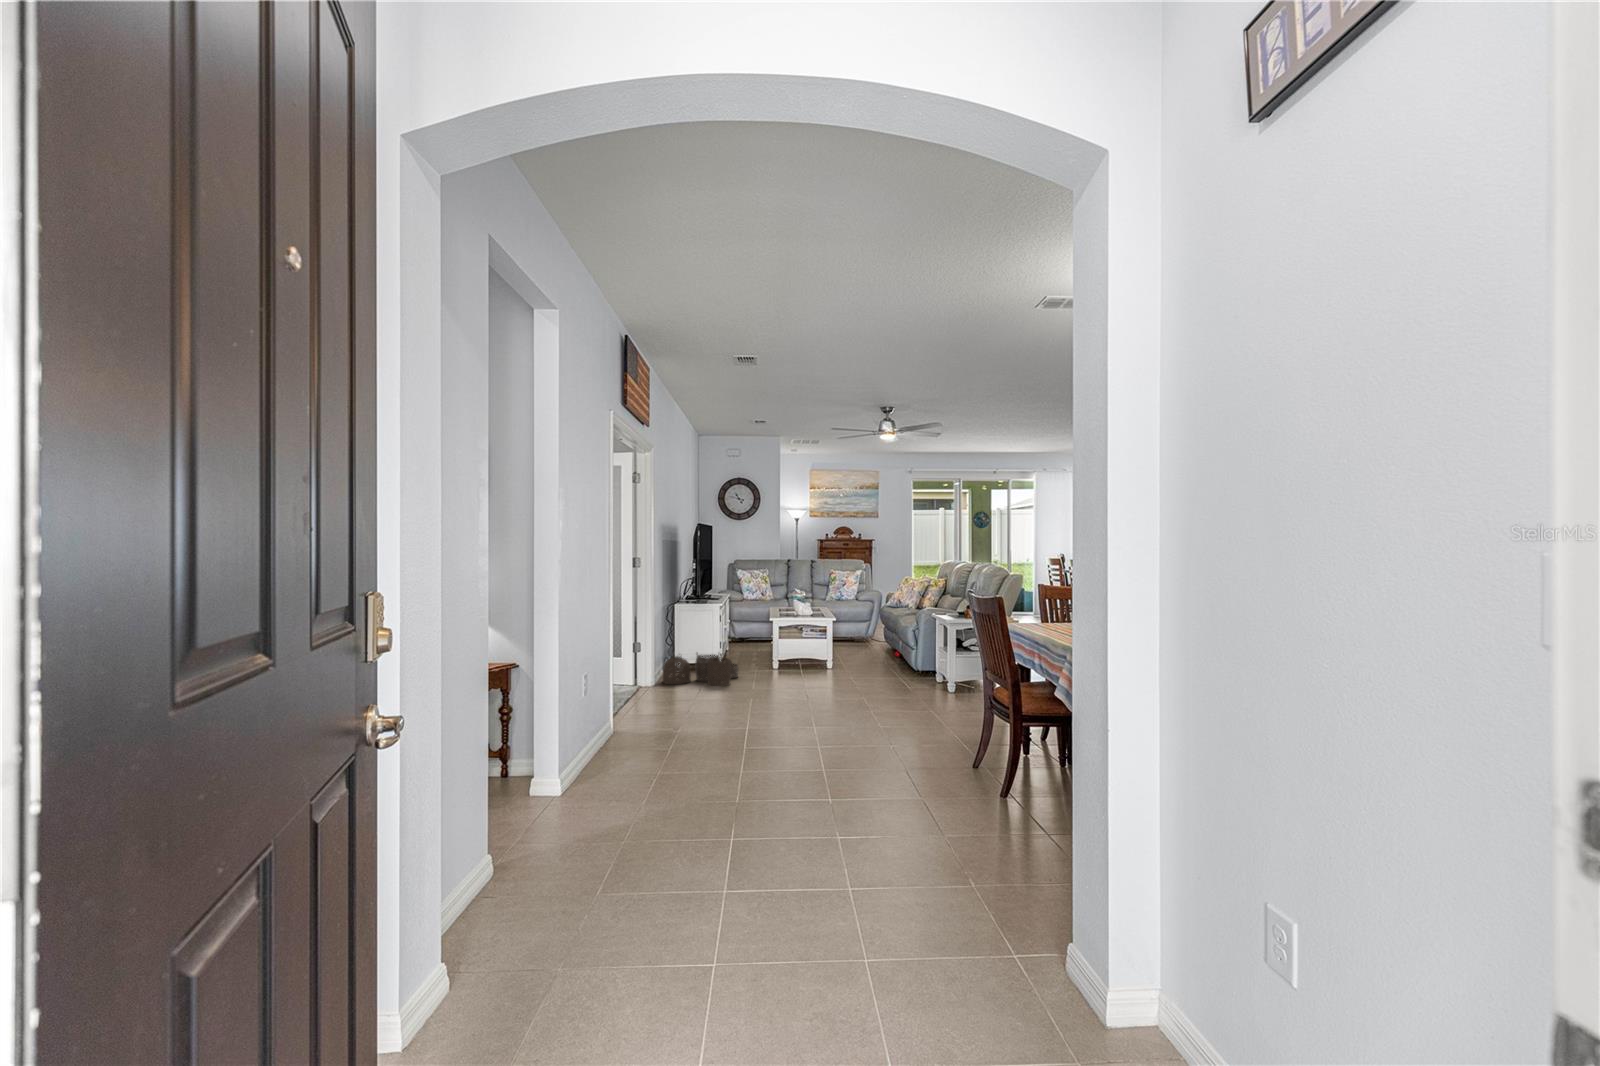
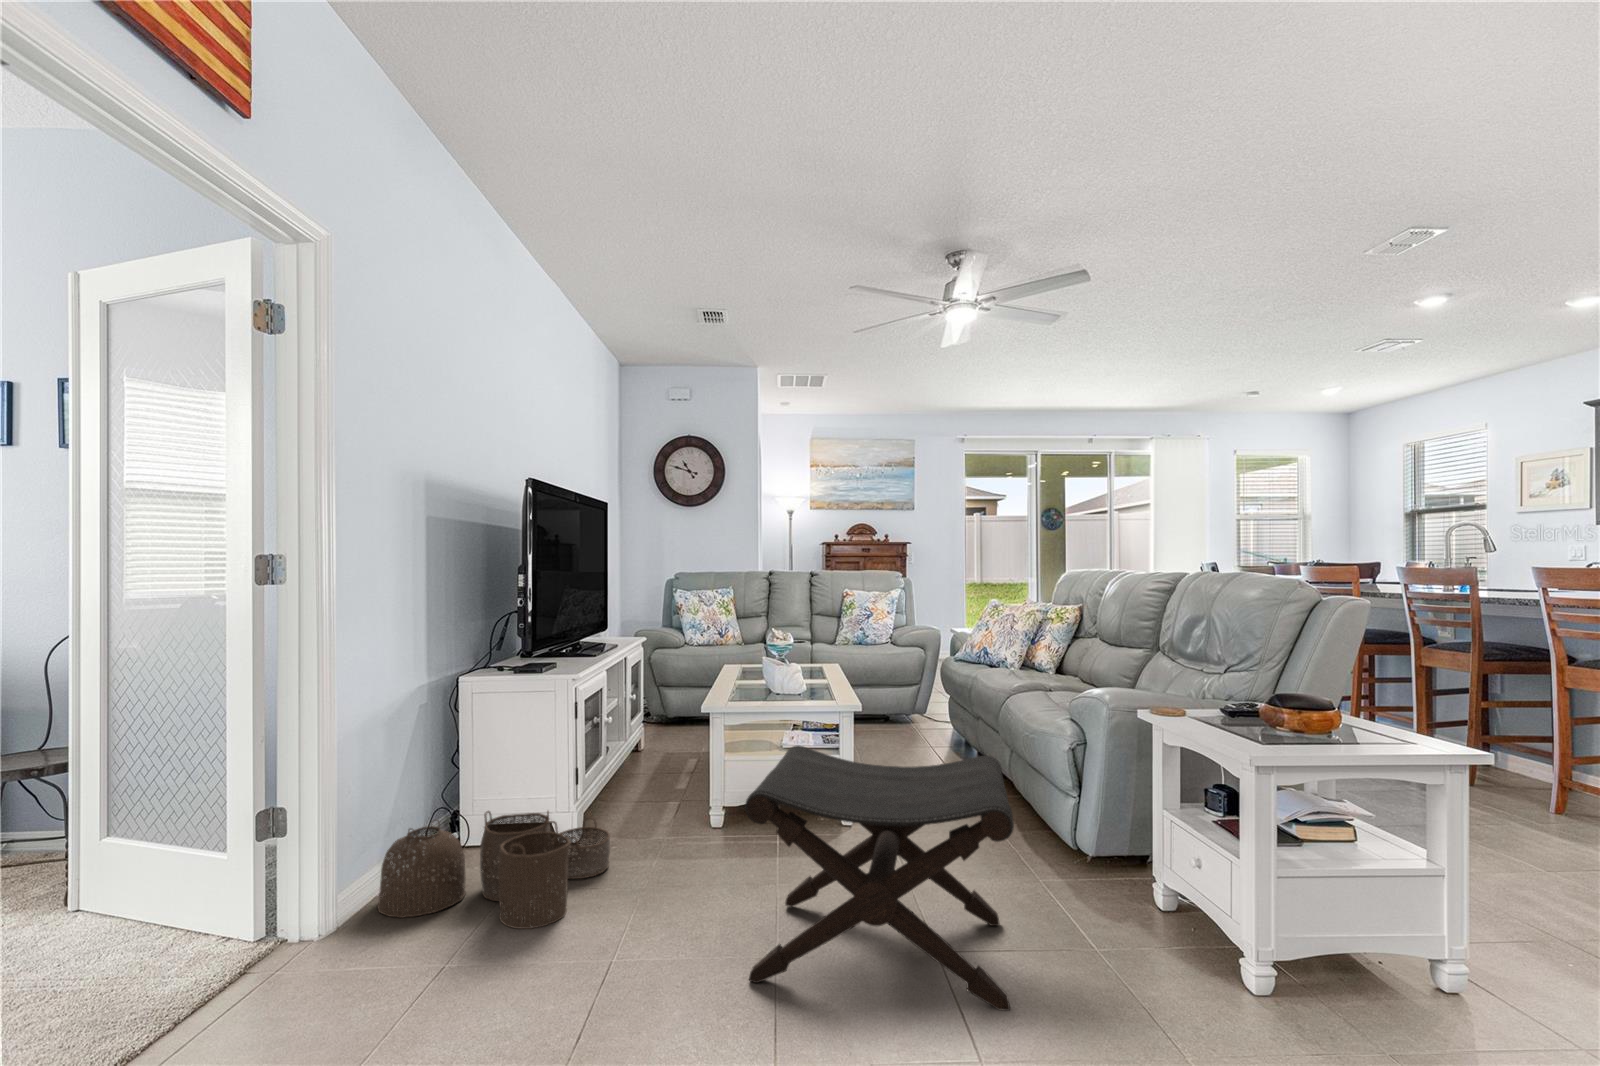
footstool: none [797,627,883,696] -> present [745,746,1014,1011]

